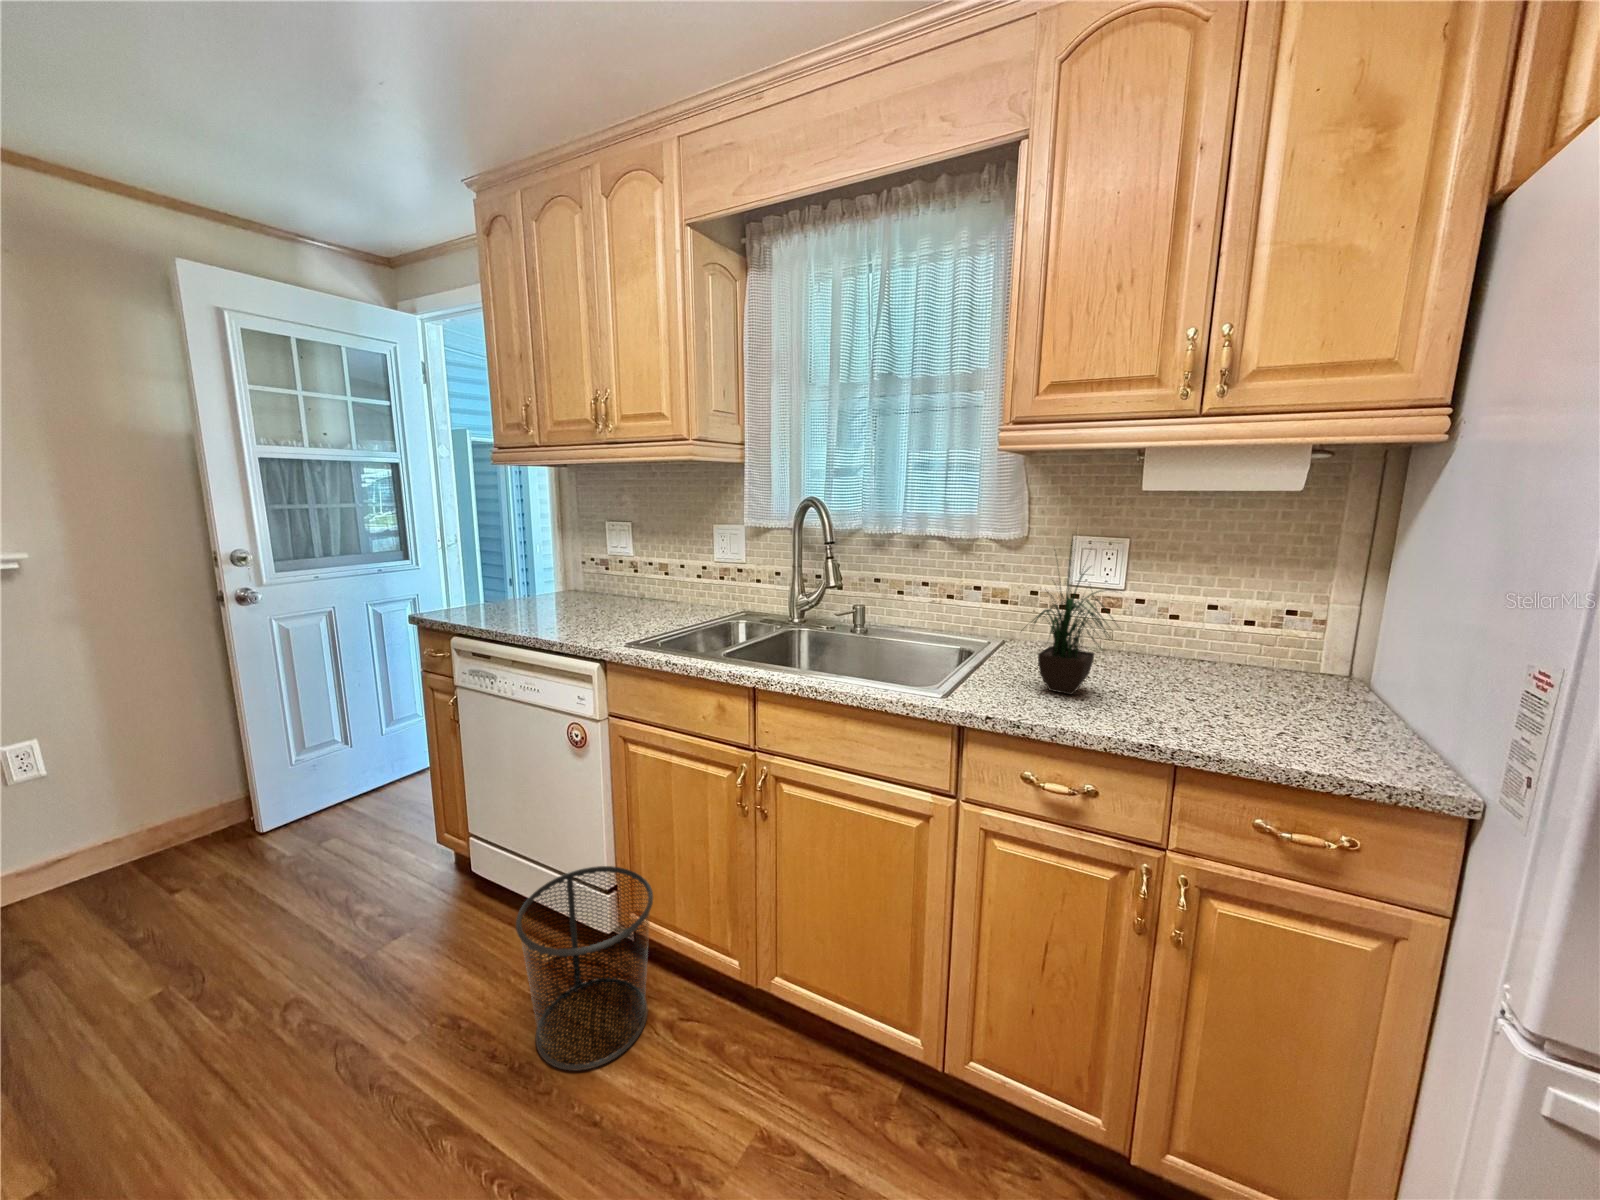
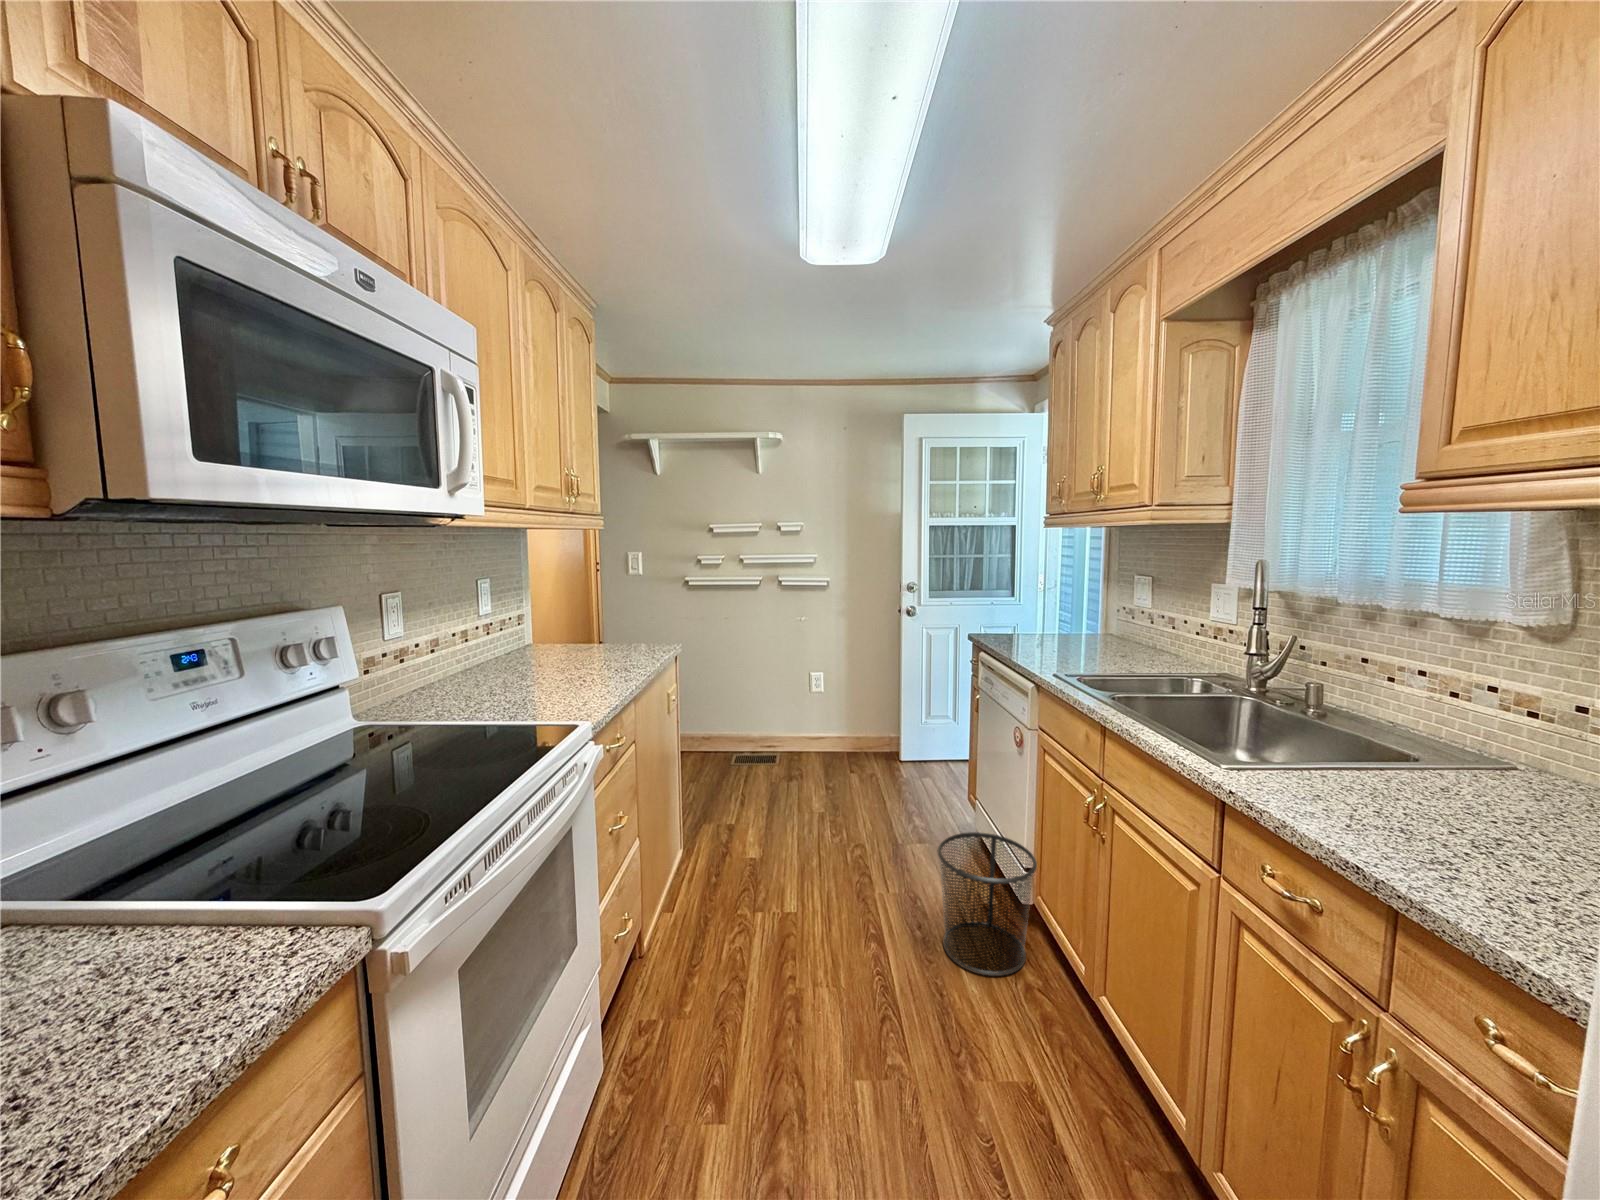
potted plant: present [1034,540,1115,694] -> none [1324,584,1506,818]

